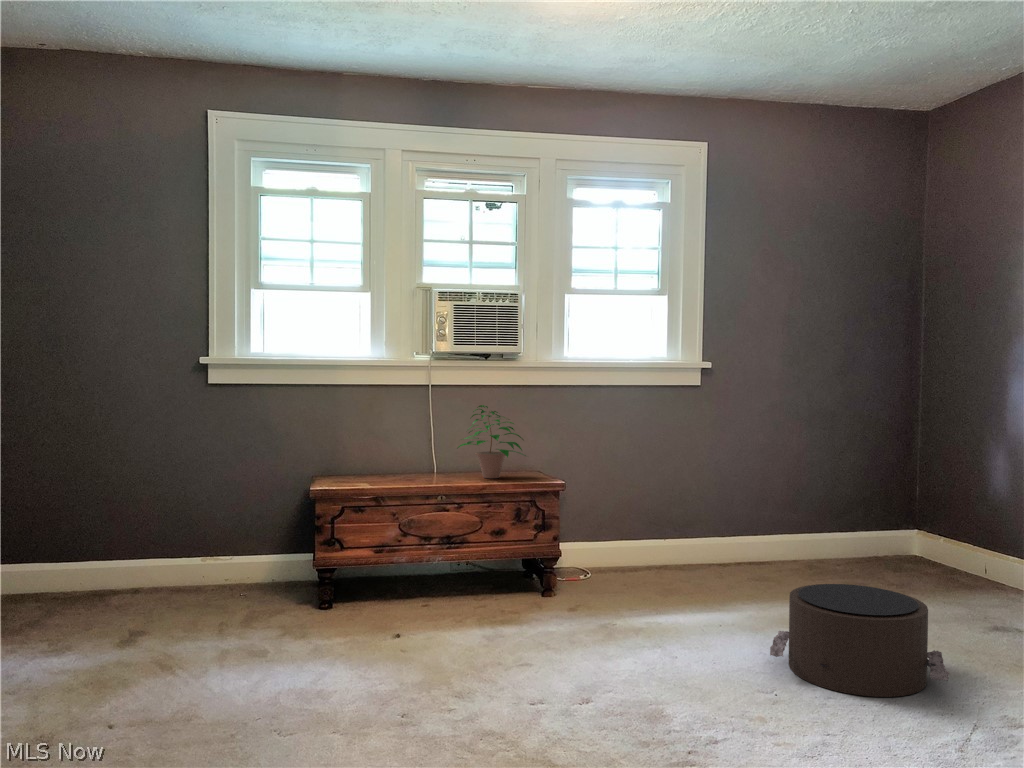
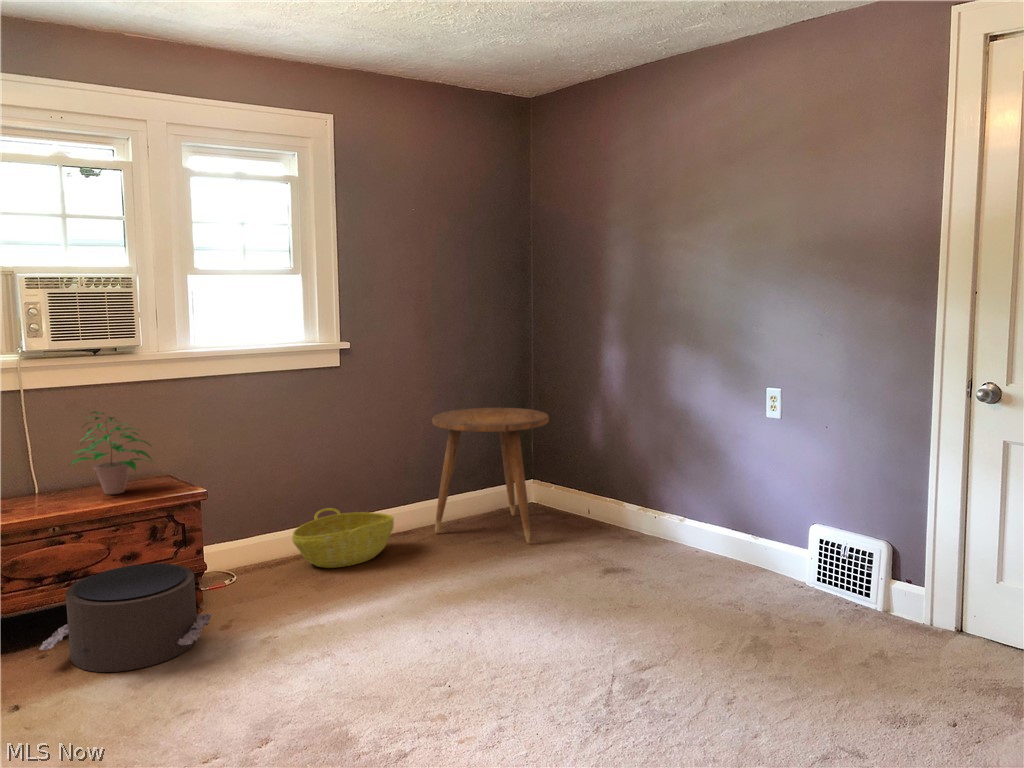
side table: none [793,440,932,589] -> present [432,408,549,543]
basket: none [643,524,747,581] -> present [292,508,394,568]
pouf: present [770,584,949,697] -> present [39,564,212,672]

